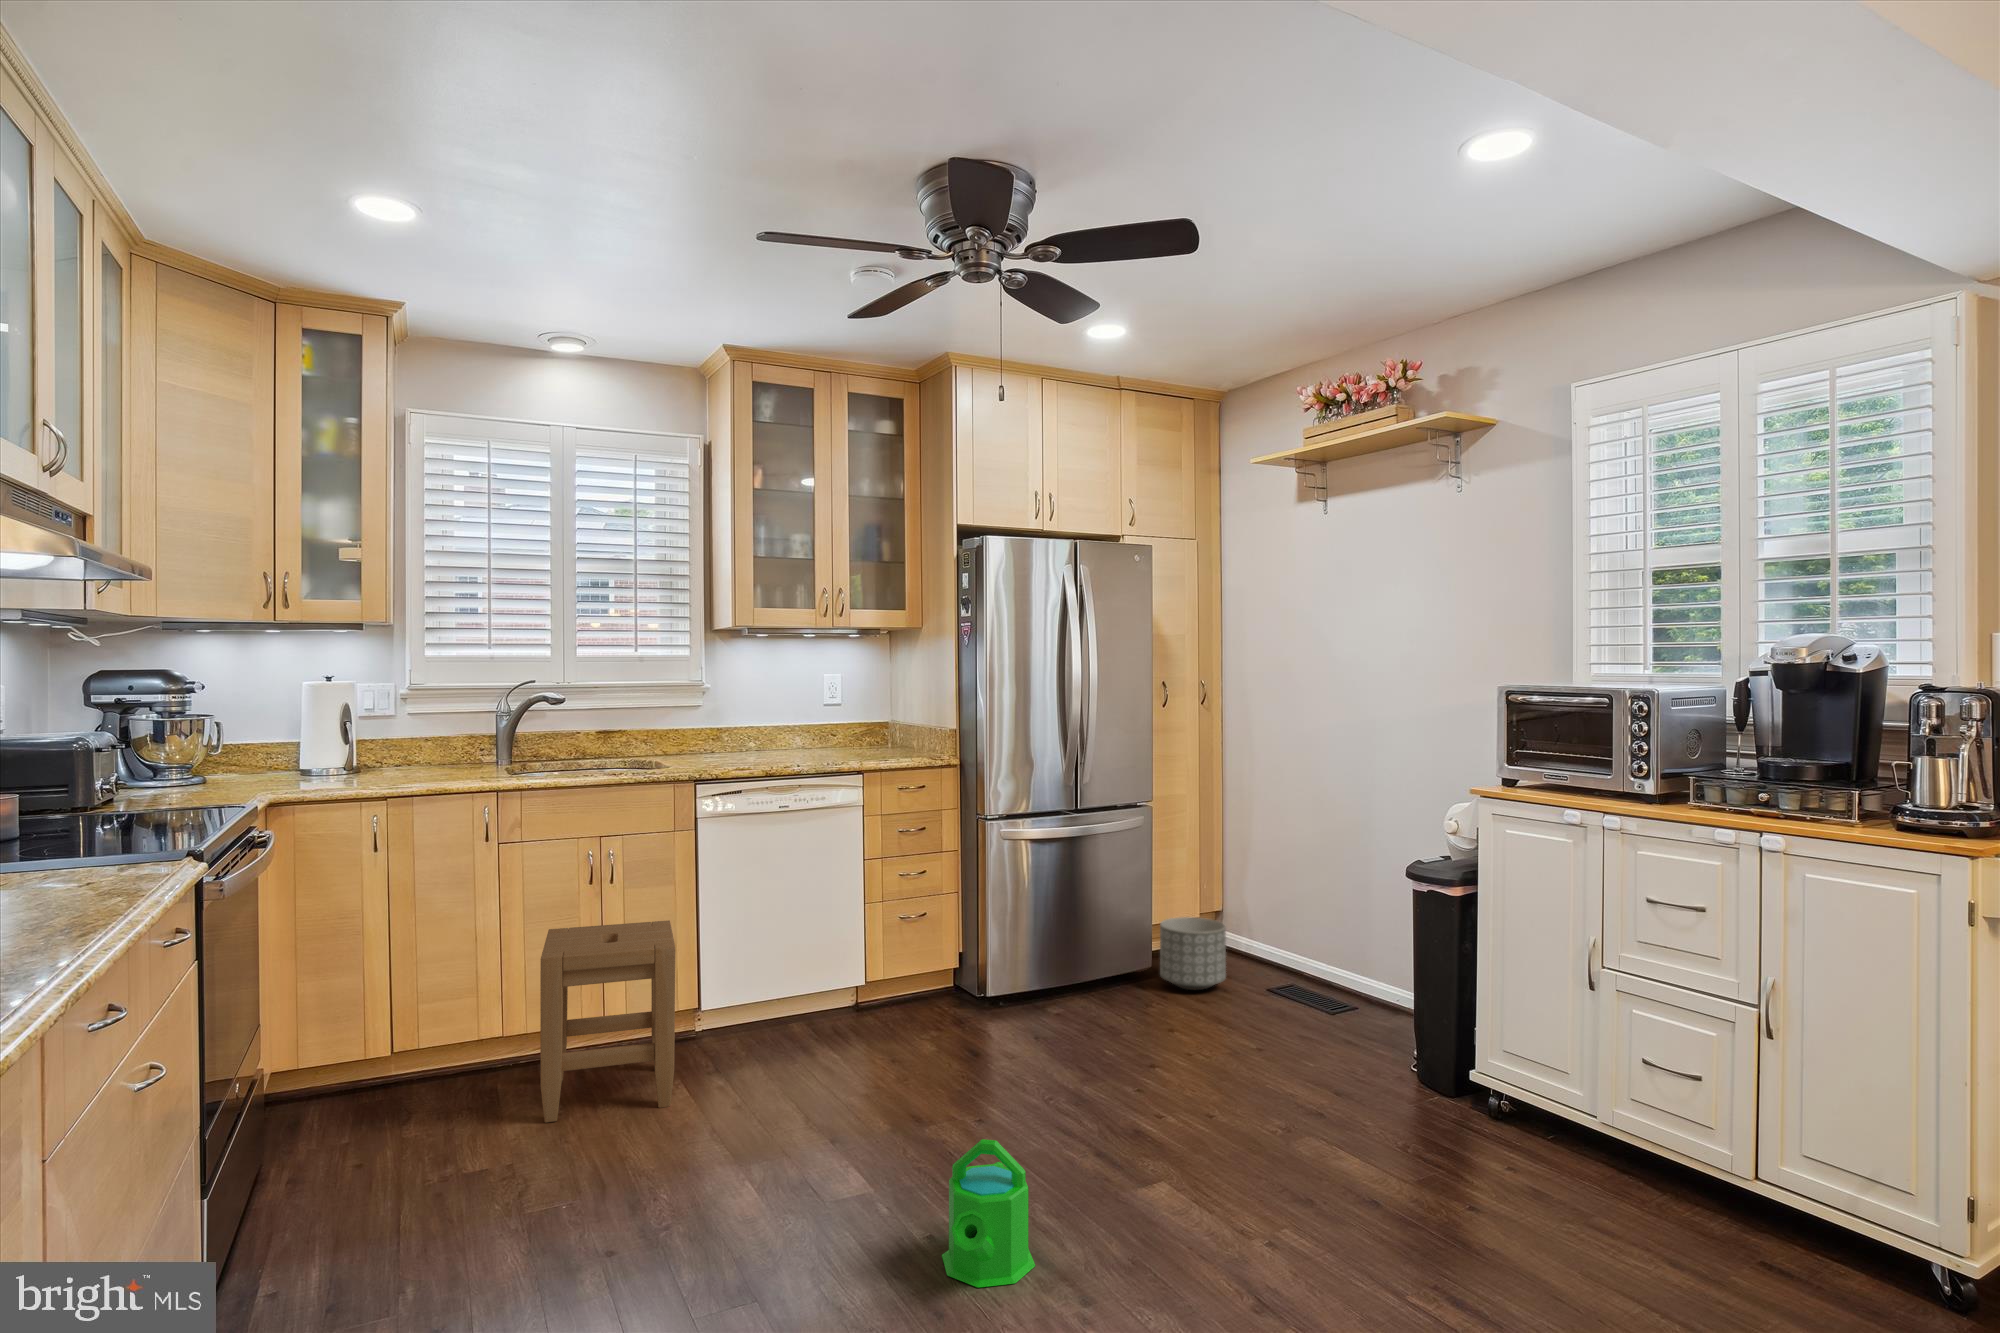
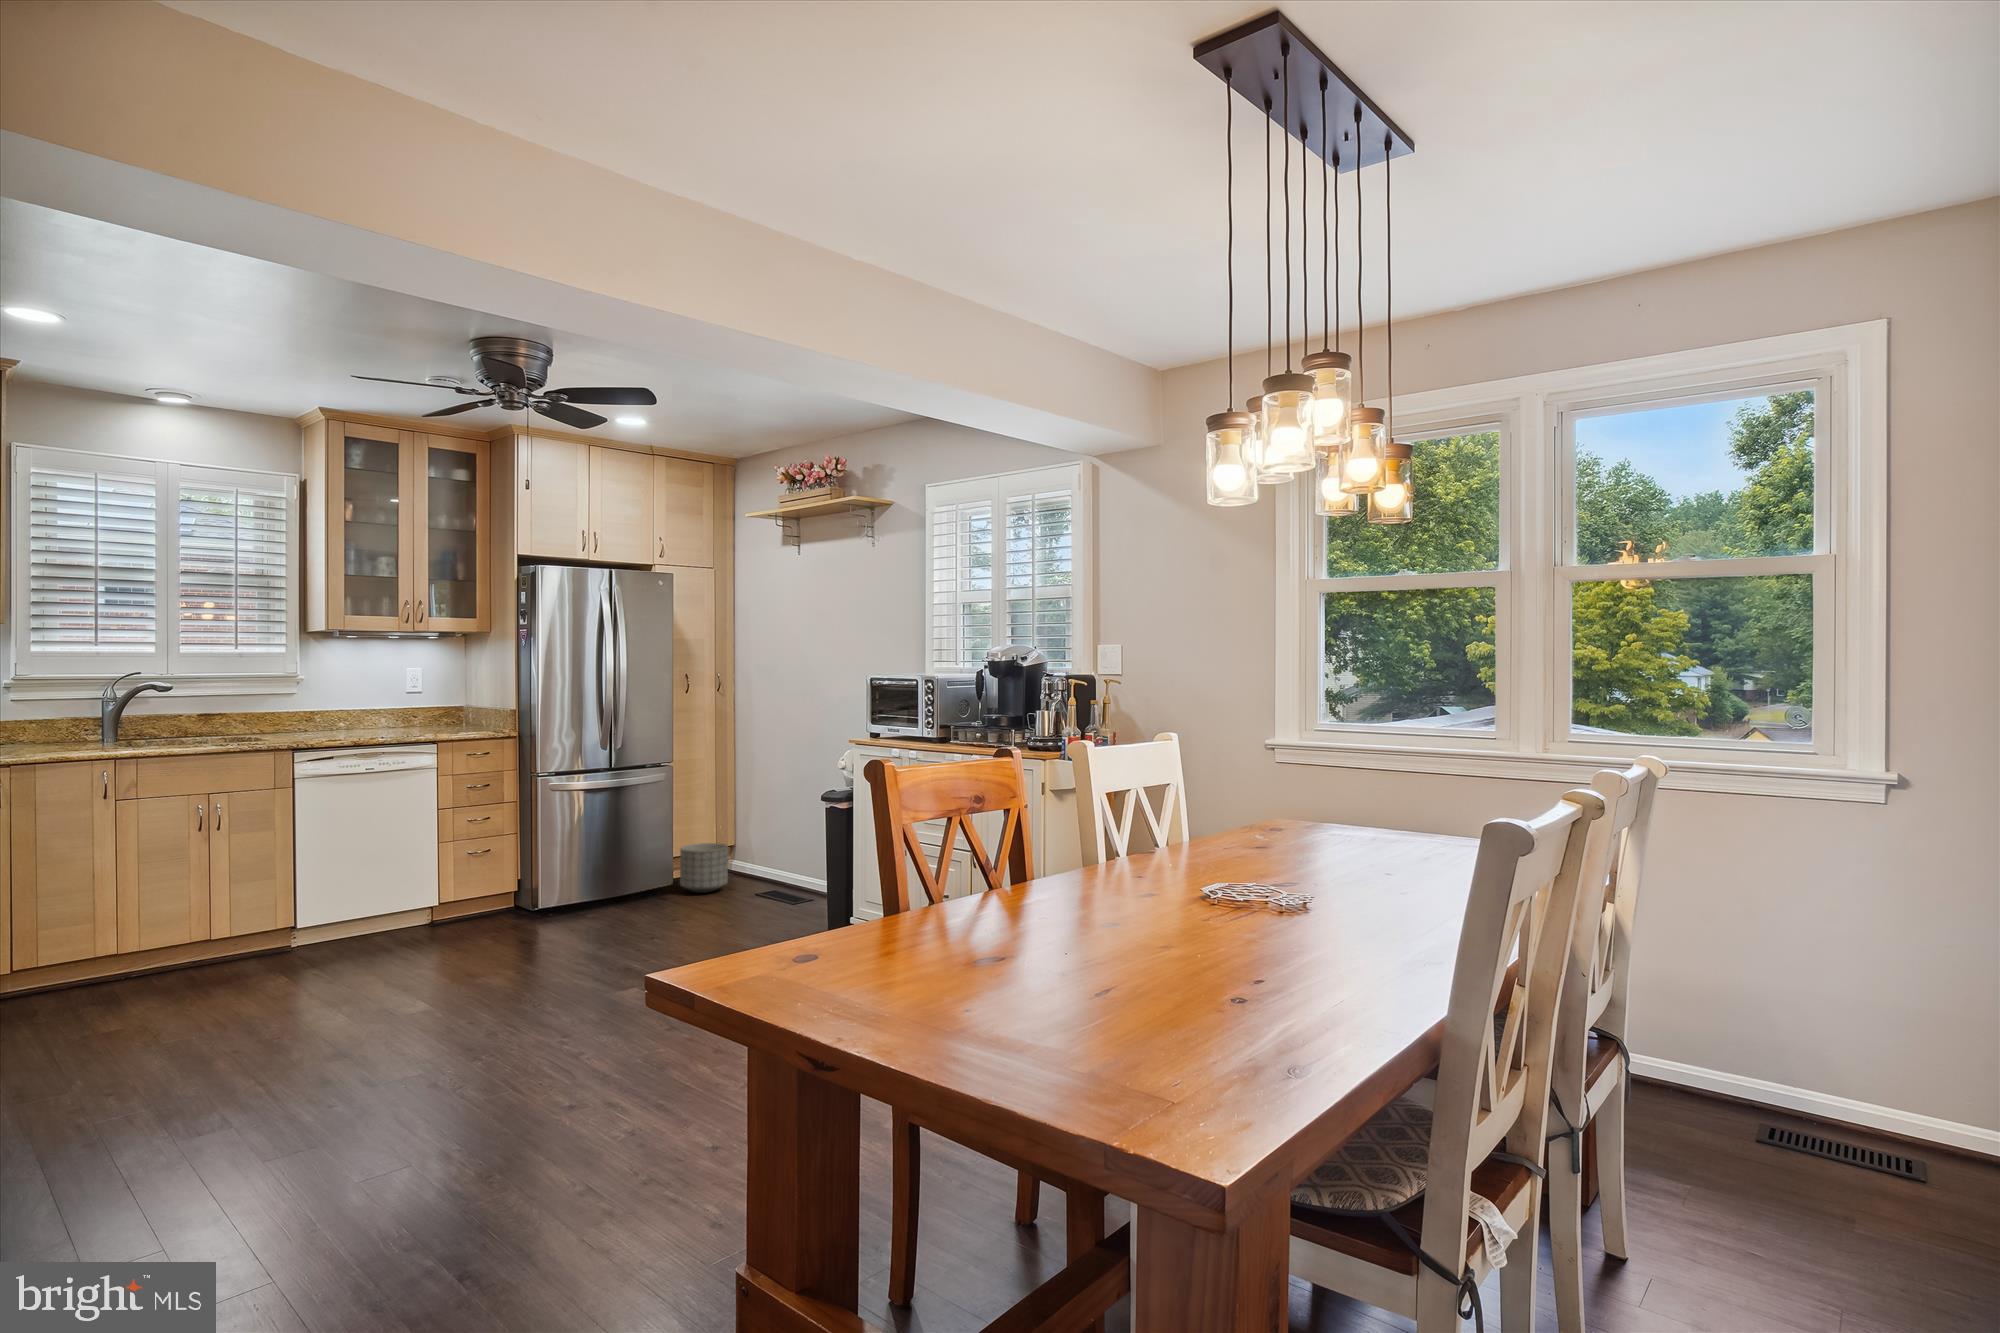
stool: present [540,920,676,1122] -> none [163,854,279,999]
watering can: present [942,1139,1035,1288] -> none [476,950,537,1032]

